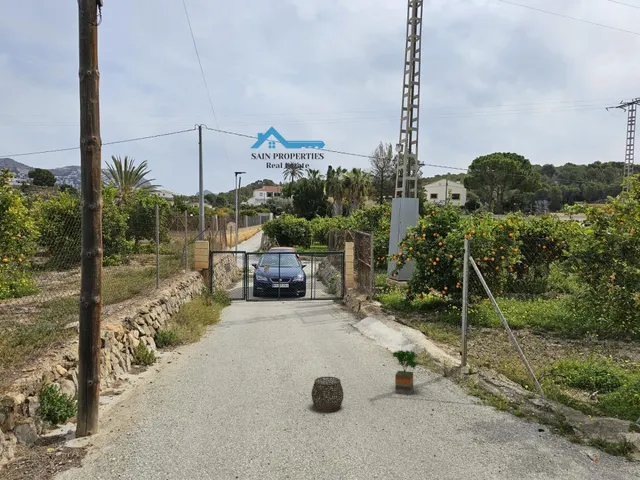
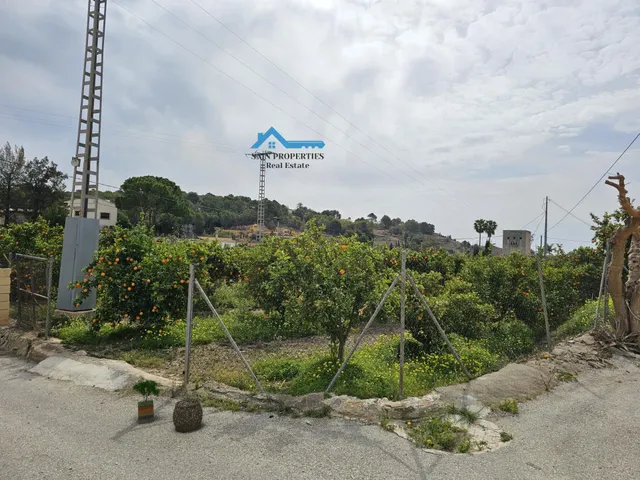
woven basket: present [312,377,344,412] -> present [173,399,203,432]

